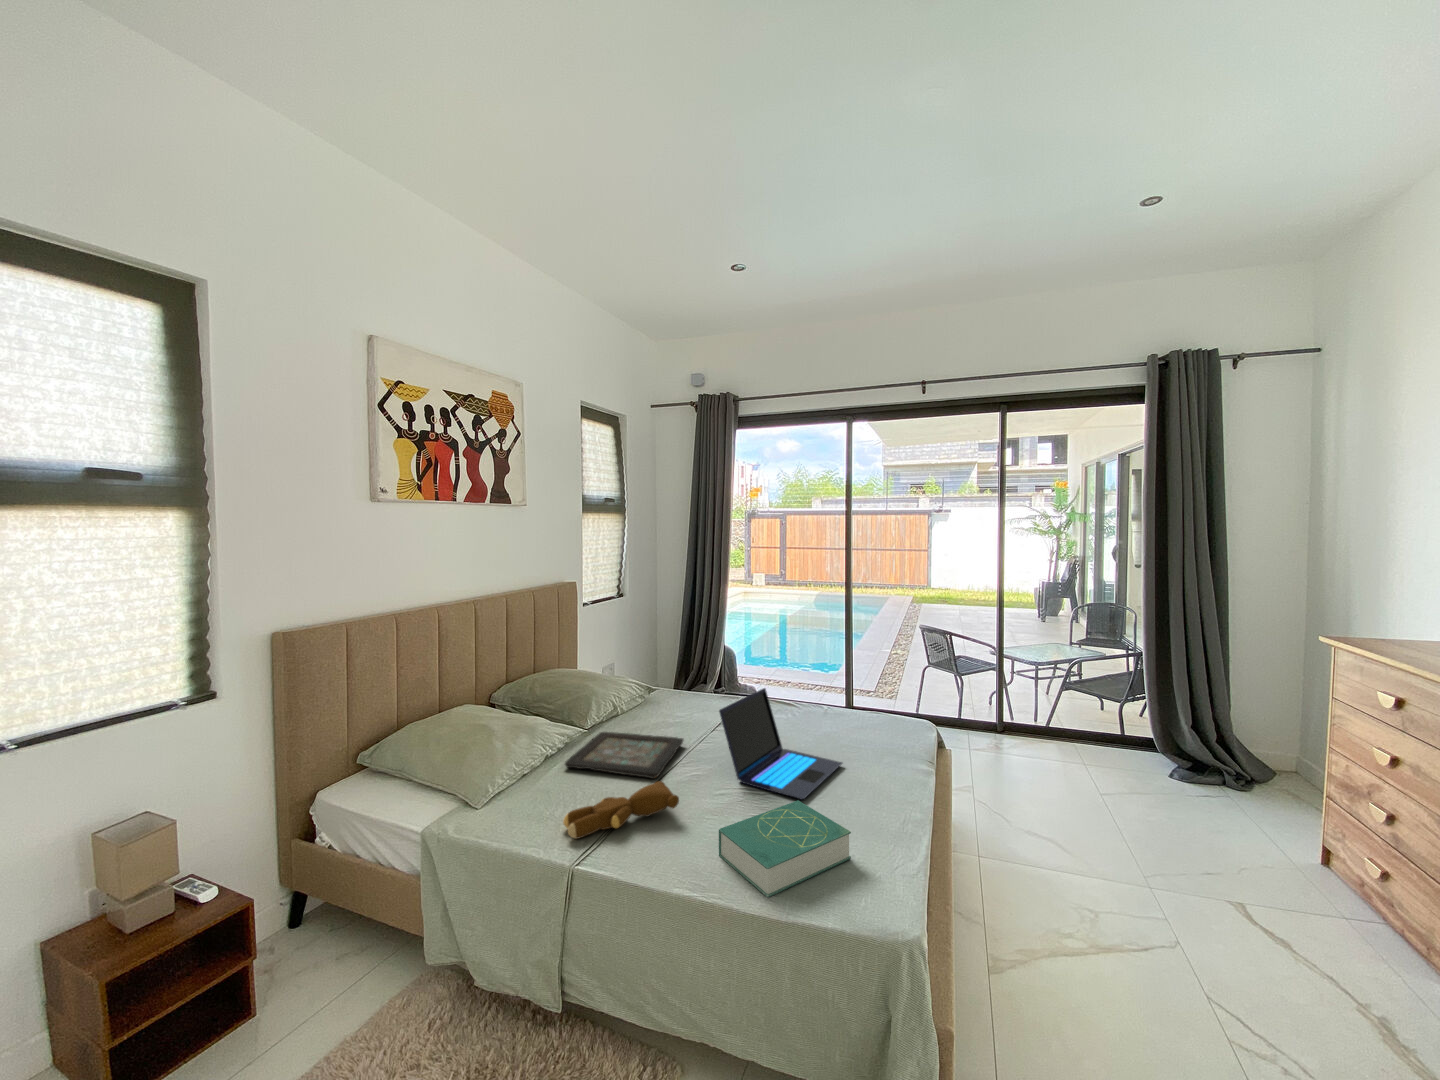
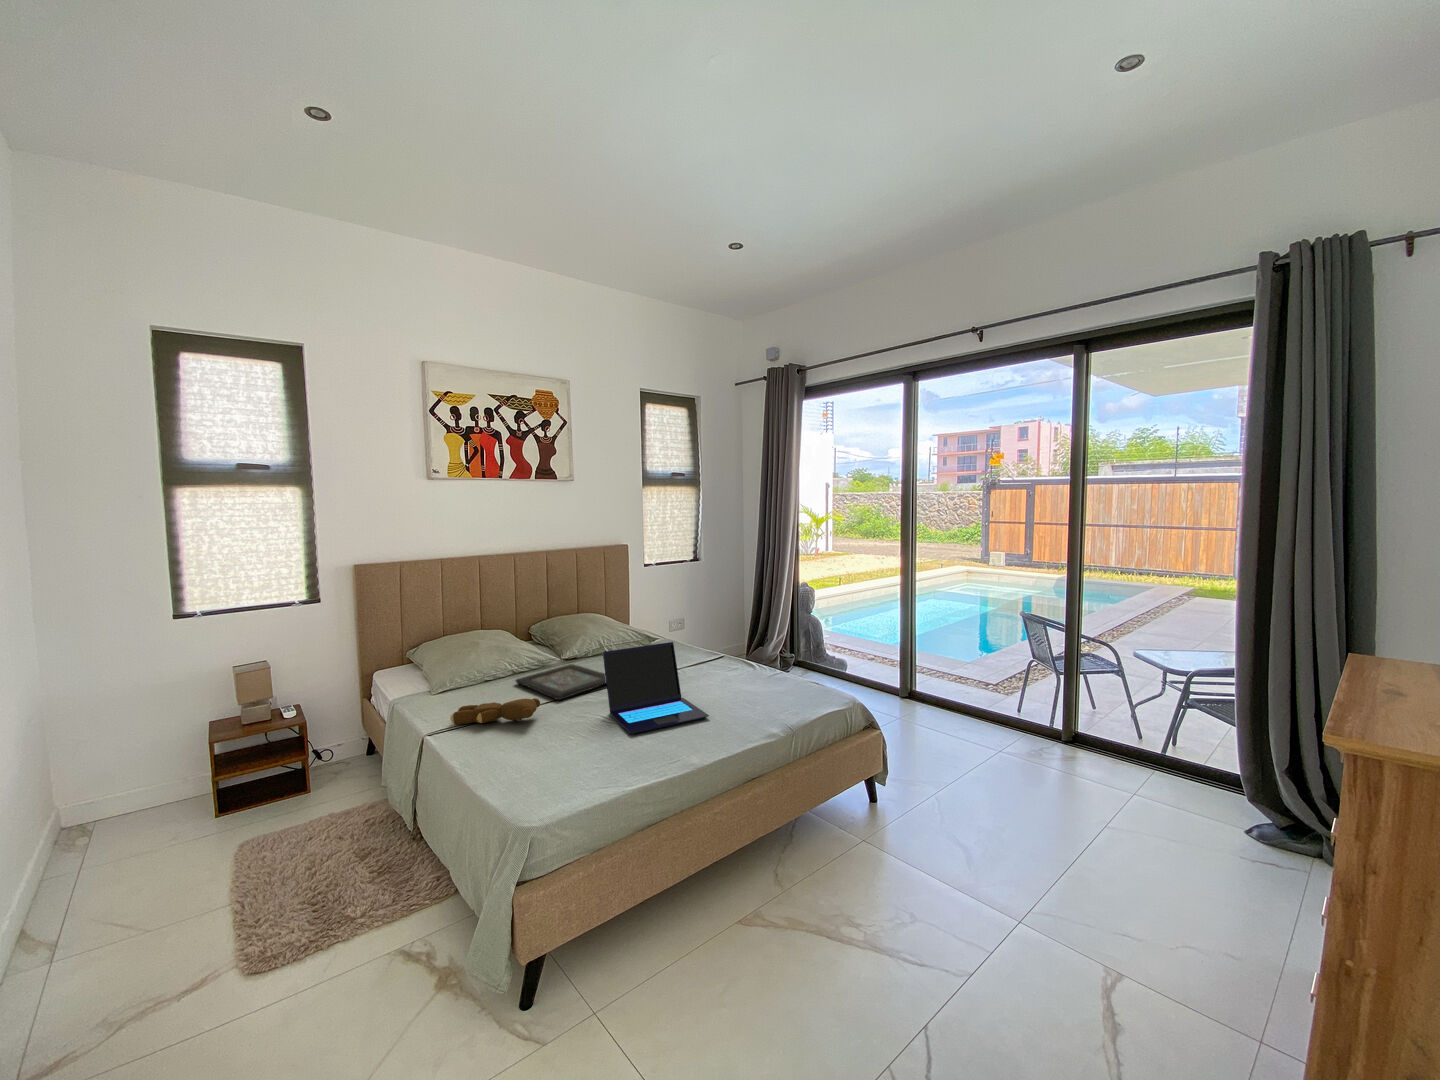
book: present [719,800,851,898] -> none [501,728,601,783]

